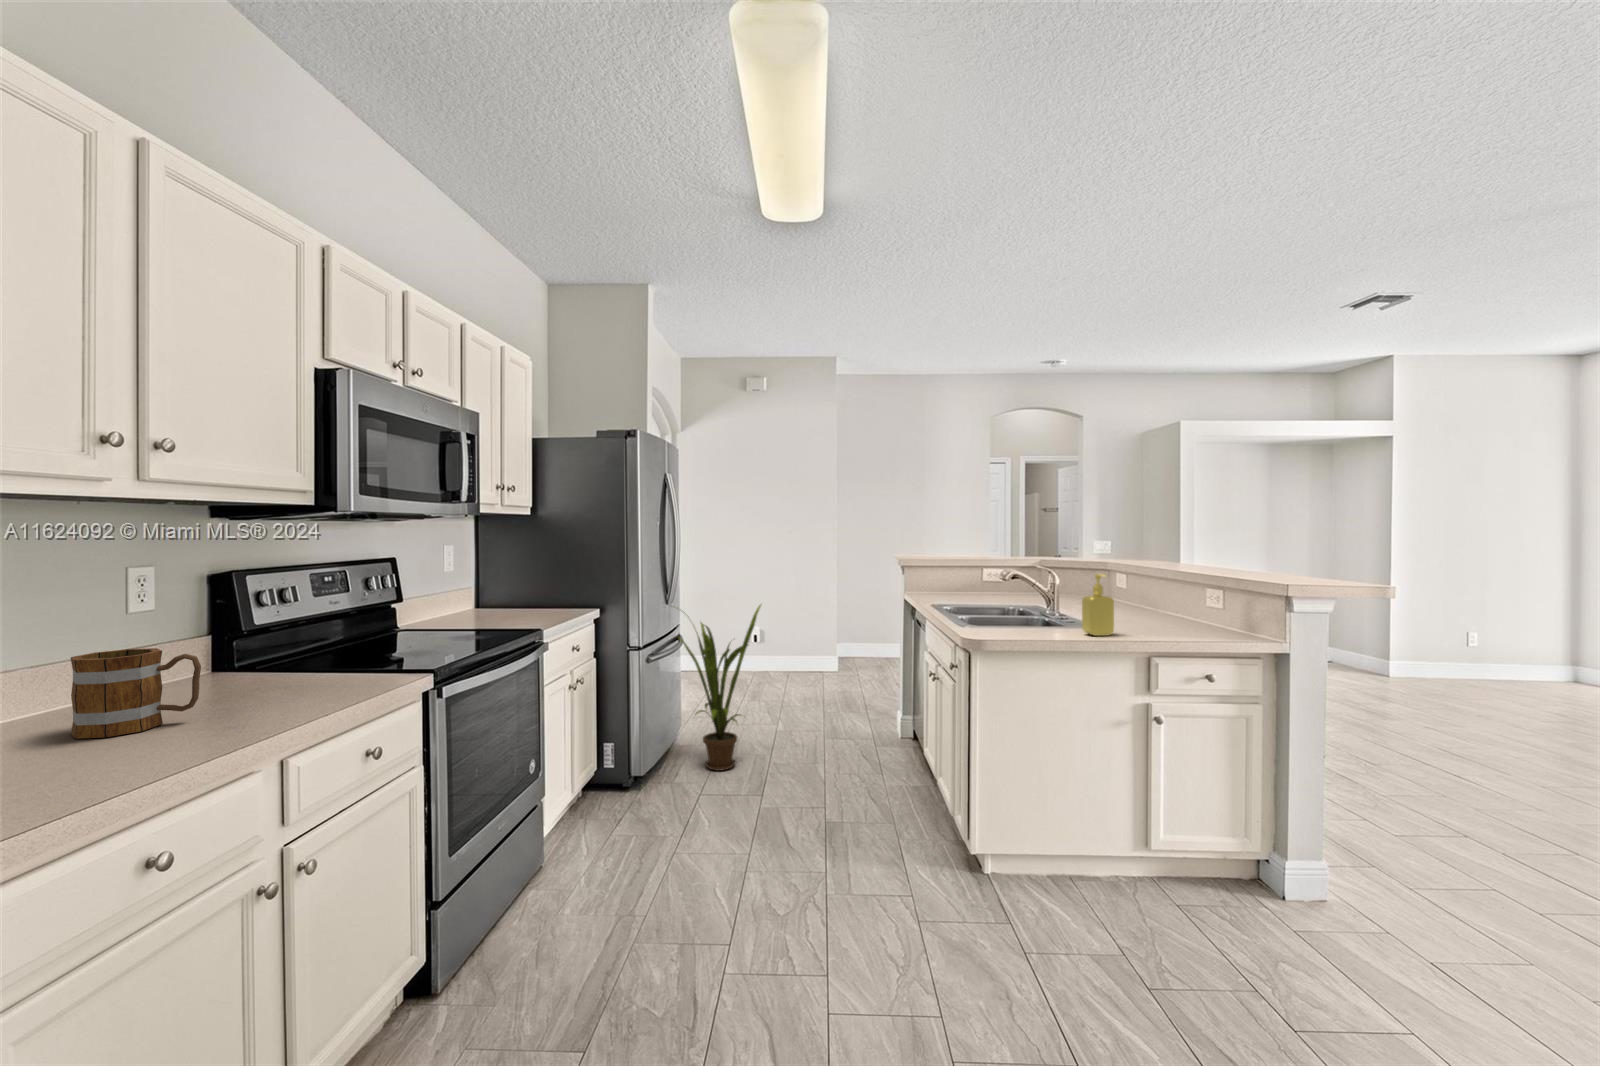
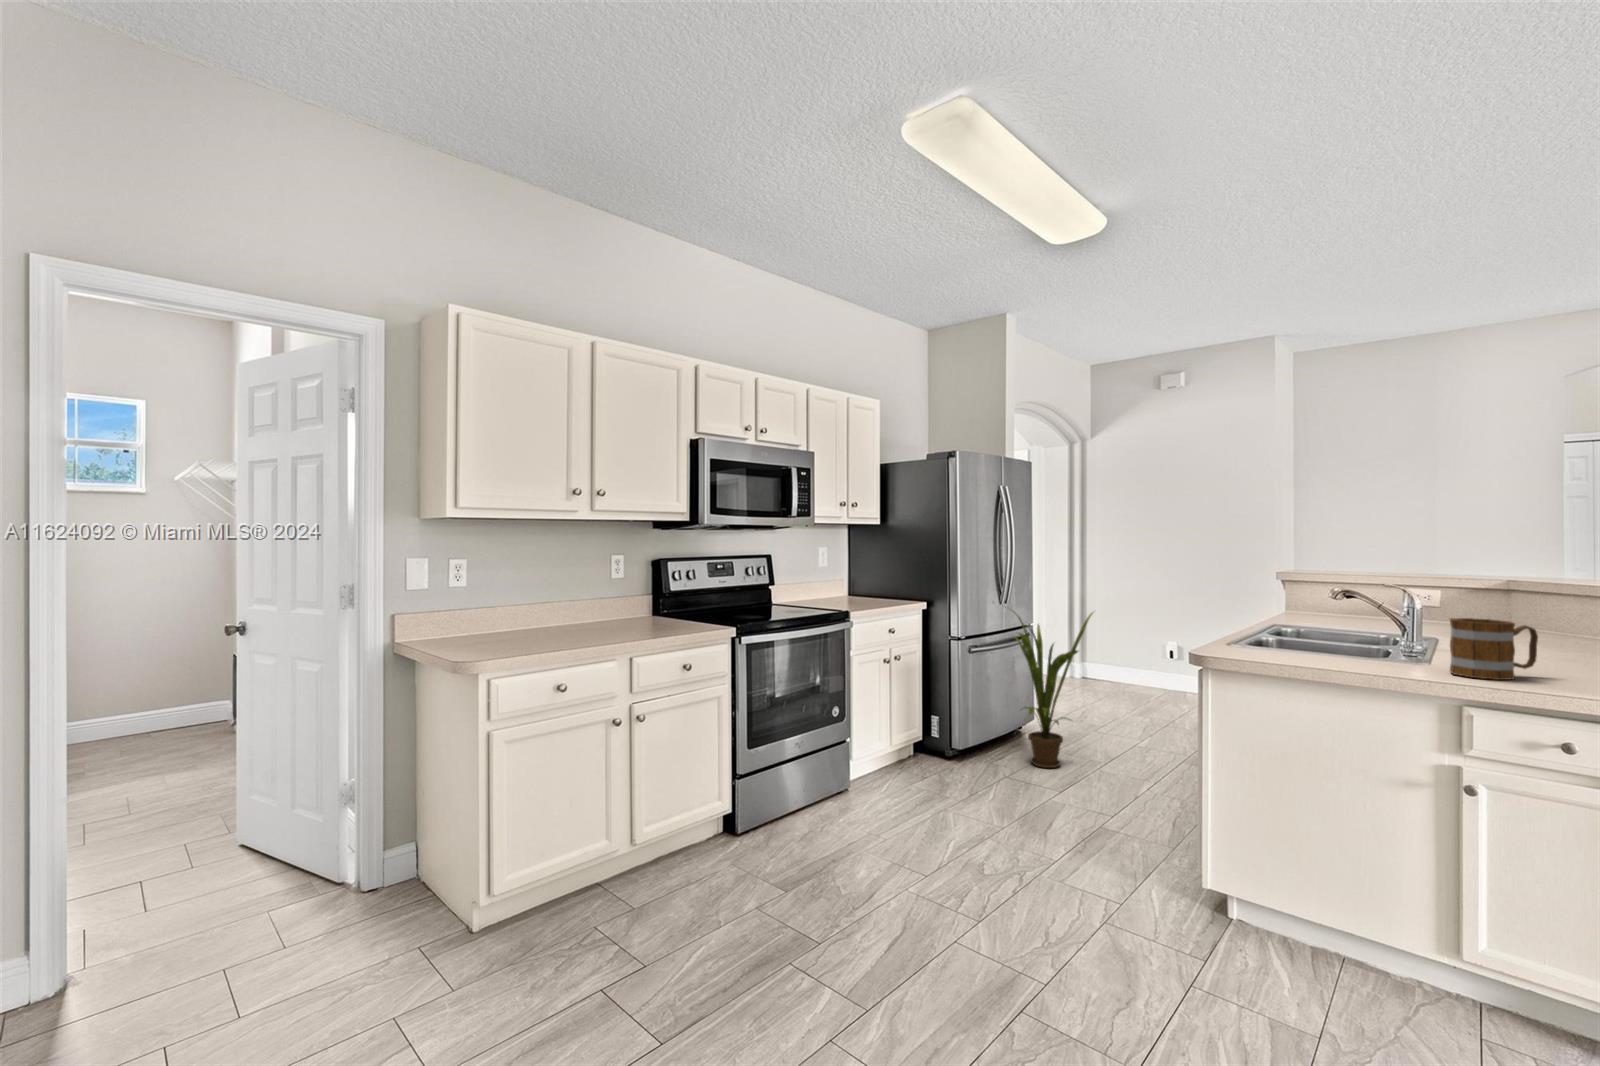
soap dispenser: present [1082,574,1114,636] -> none [1359,594,1402,672]
mug: present [71,648,201,739] -> present [1450,618,1538,680]

